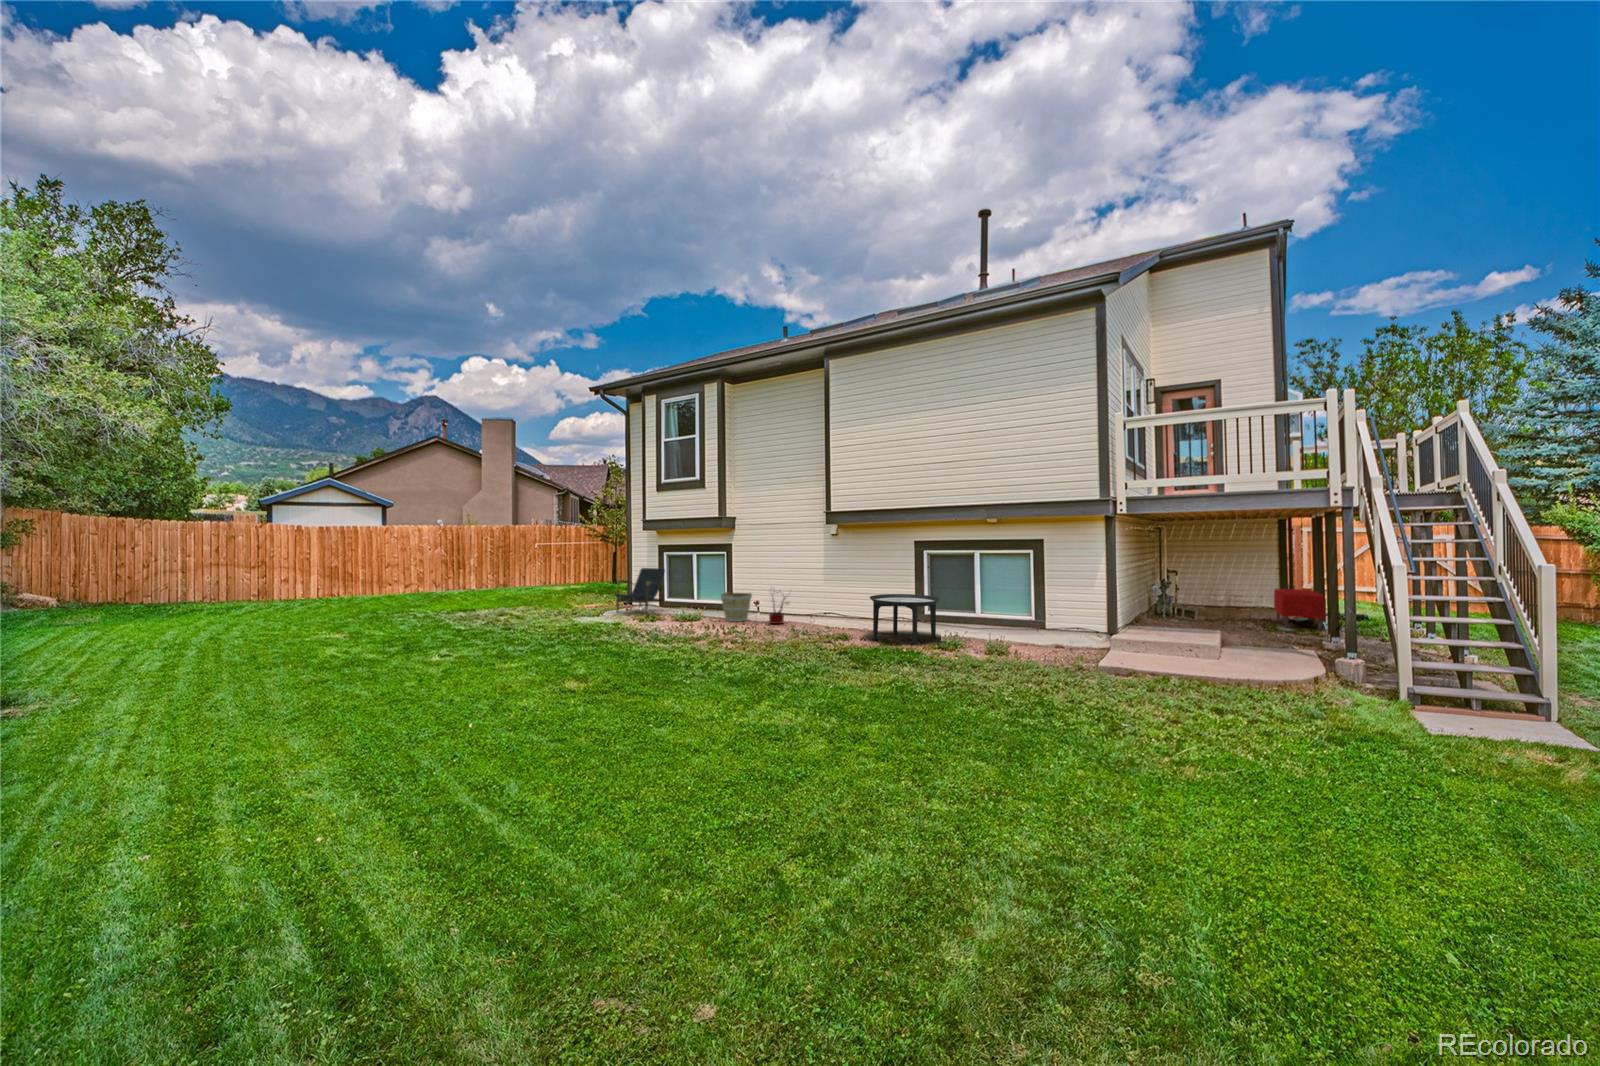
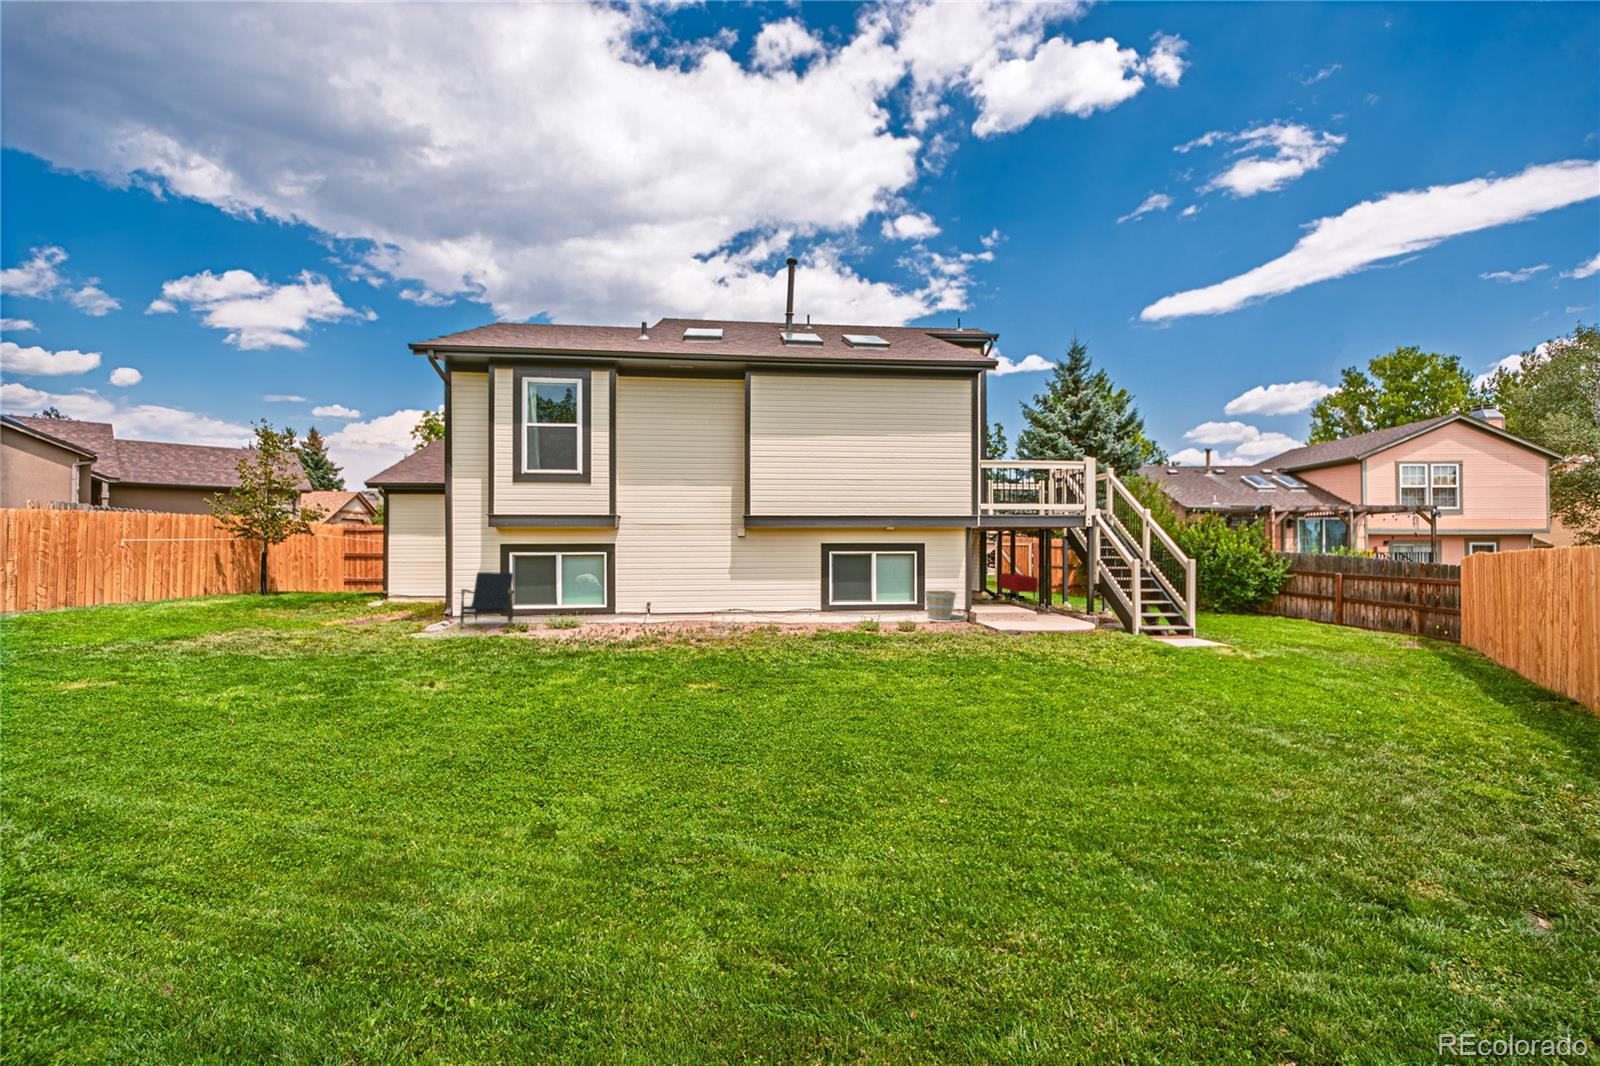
decorative plant: present [769,591,789,624] -> none [669,588,703,625]
wooden bucket: present [721,592,752,622] -> present [925,590,956,620]
round table: present [869,594,941,645] -> none [797,589,858,632]

